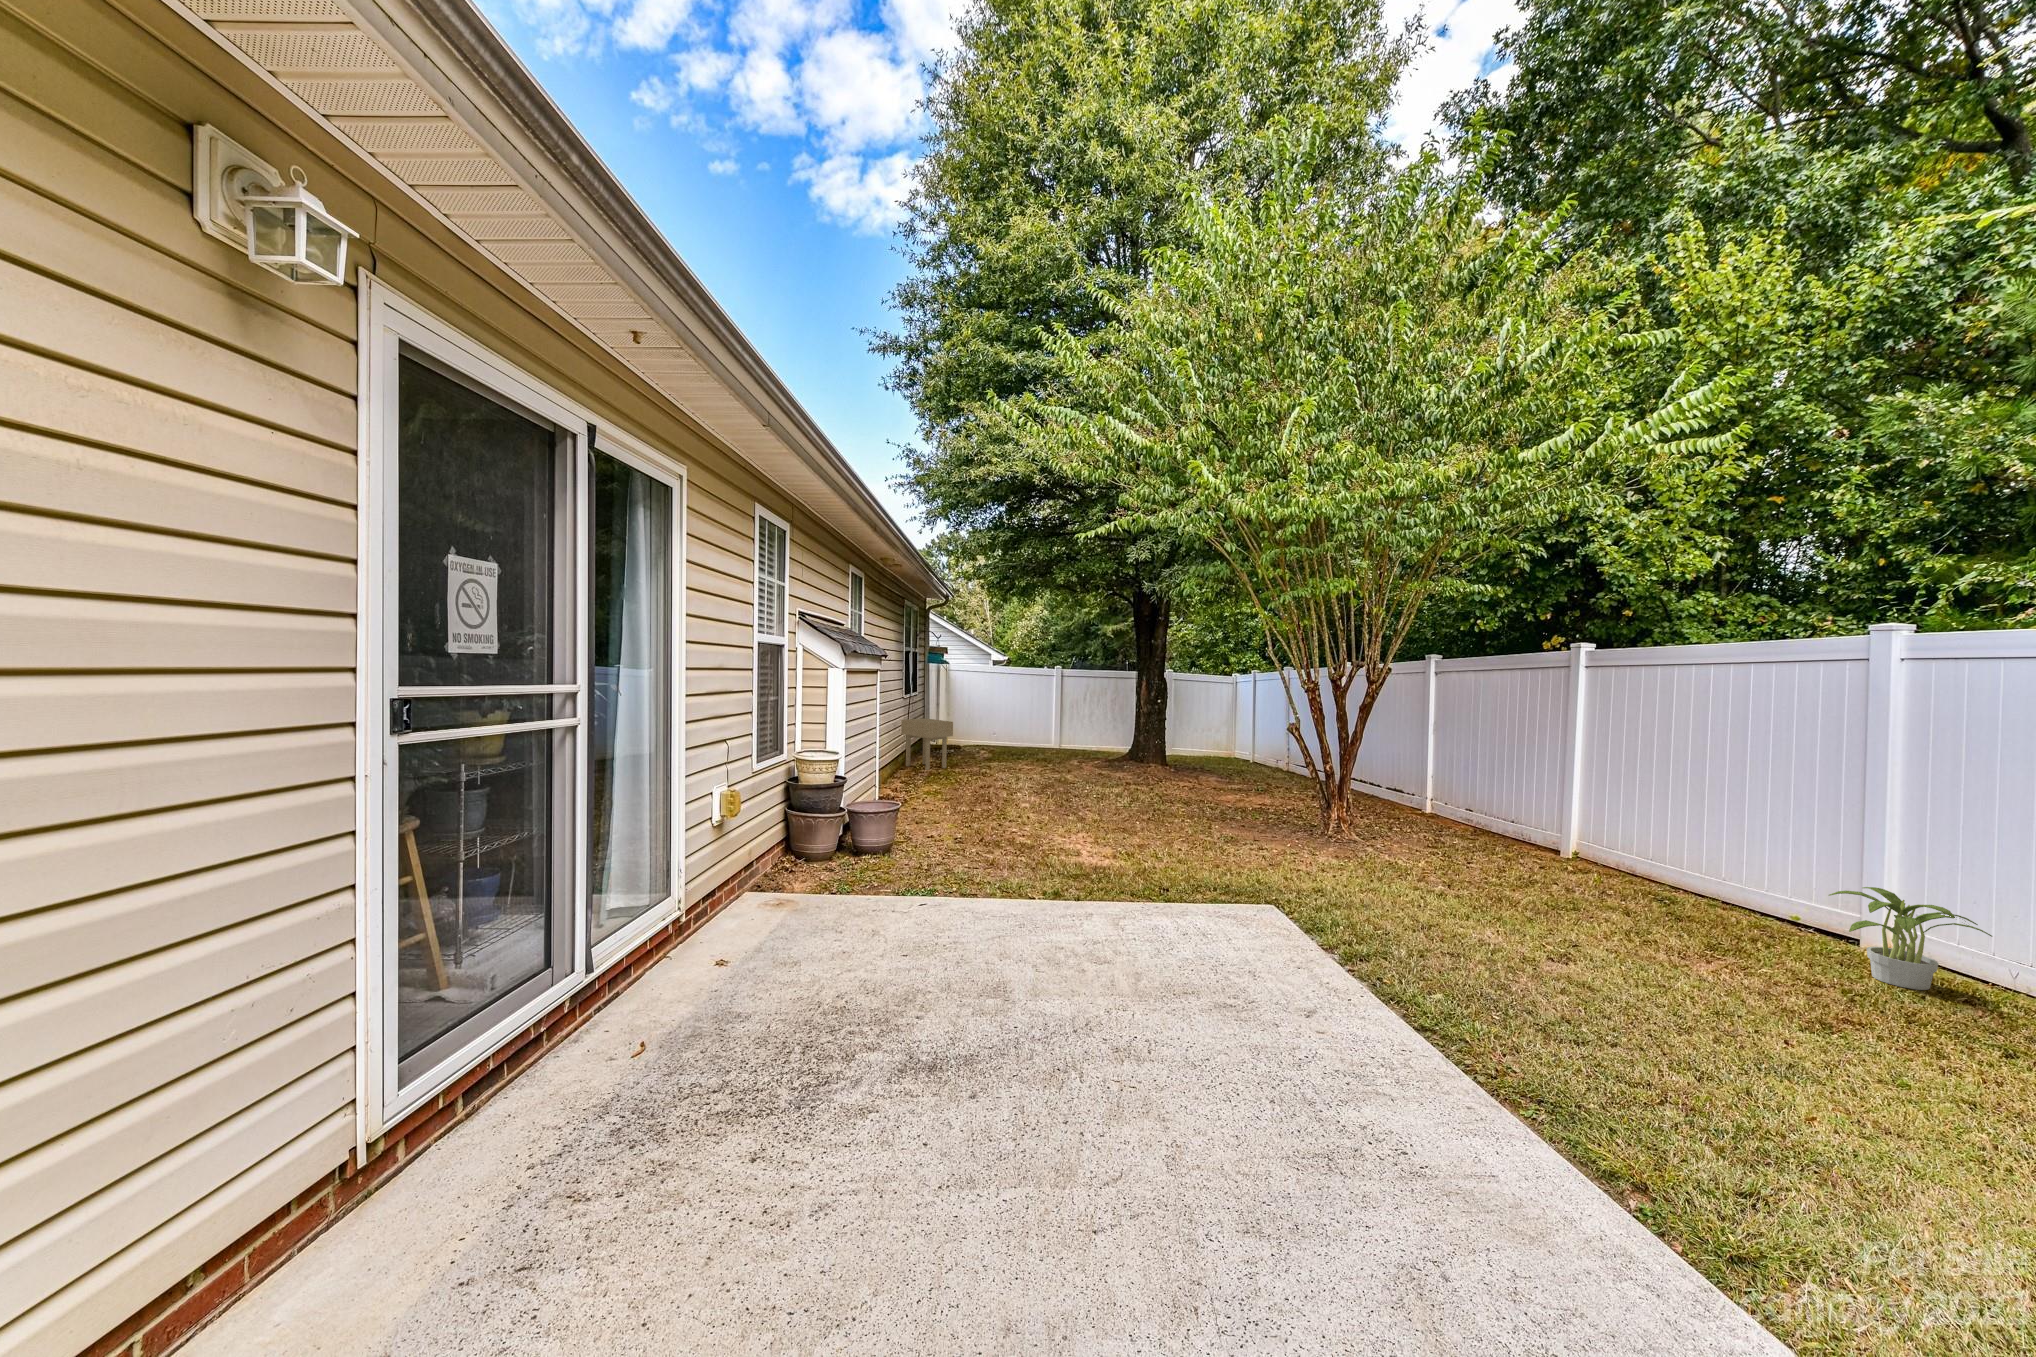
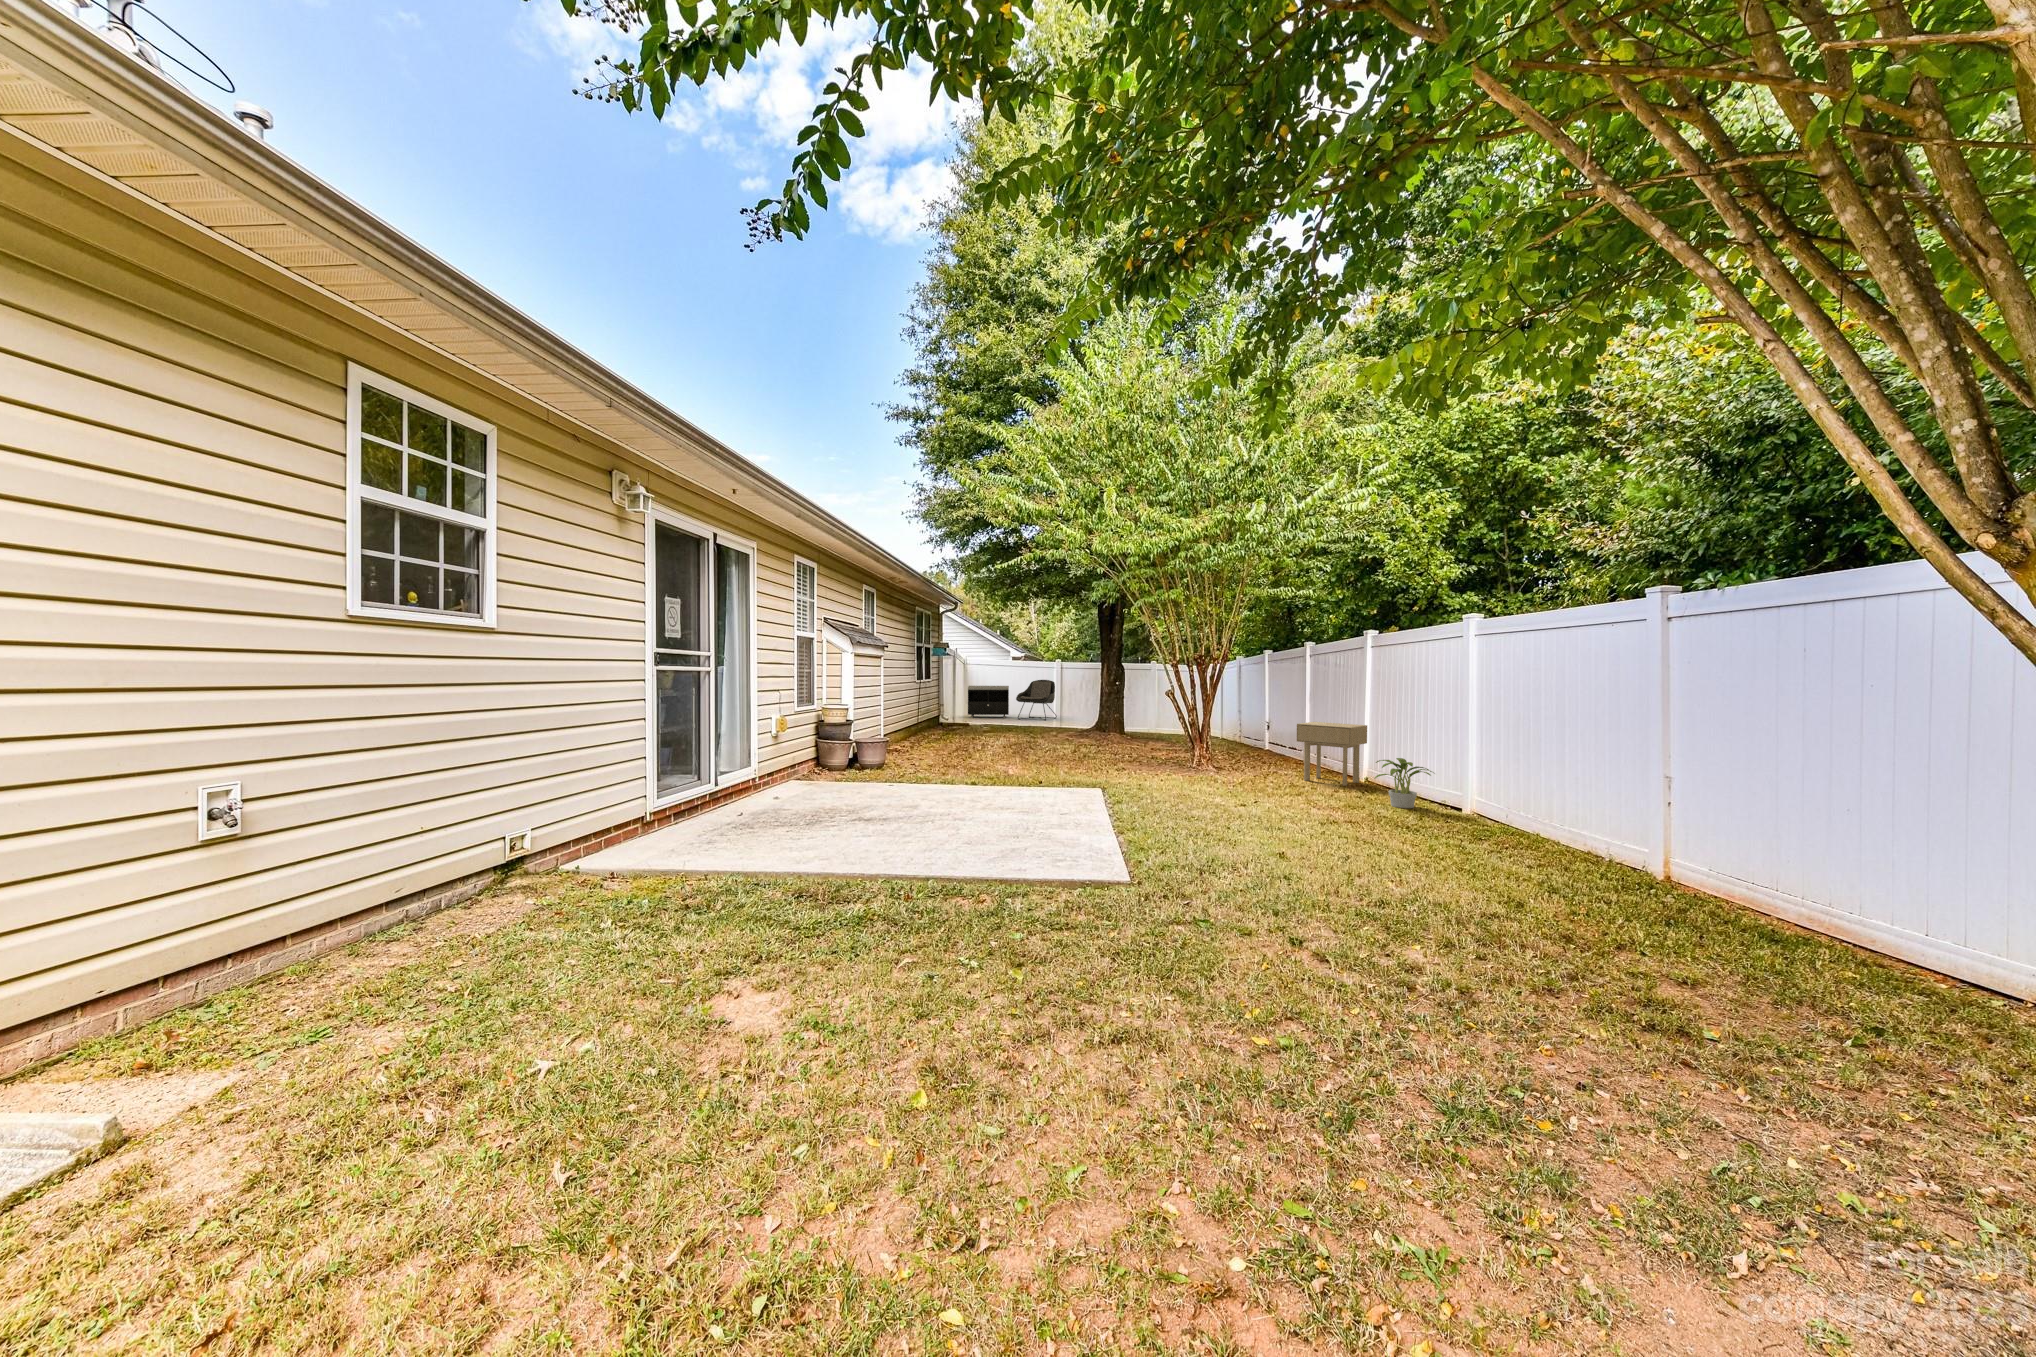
lounge chair: none [1024,692,1073,745] -> present [1016,680,1057,721]
storage bench: none [962,698,1014,740] -> present [968,686,1009,718]
side table: present [901,718,953,770] -> present [1297,722,1367,786]

